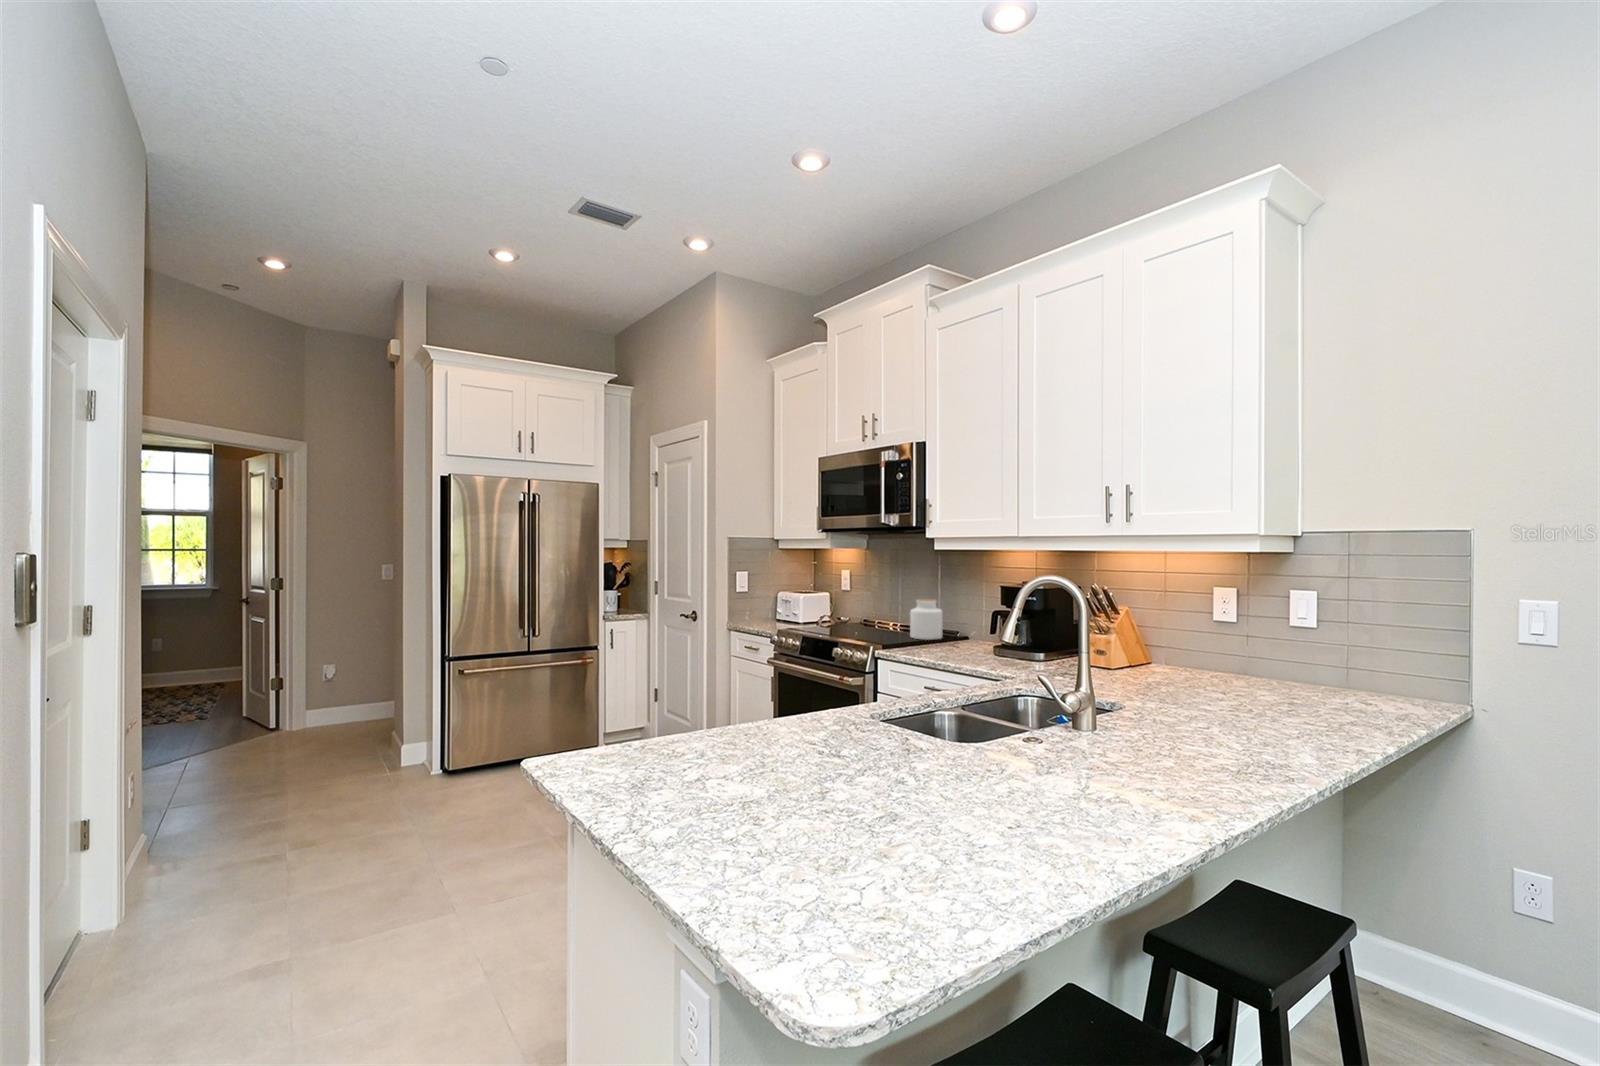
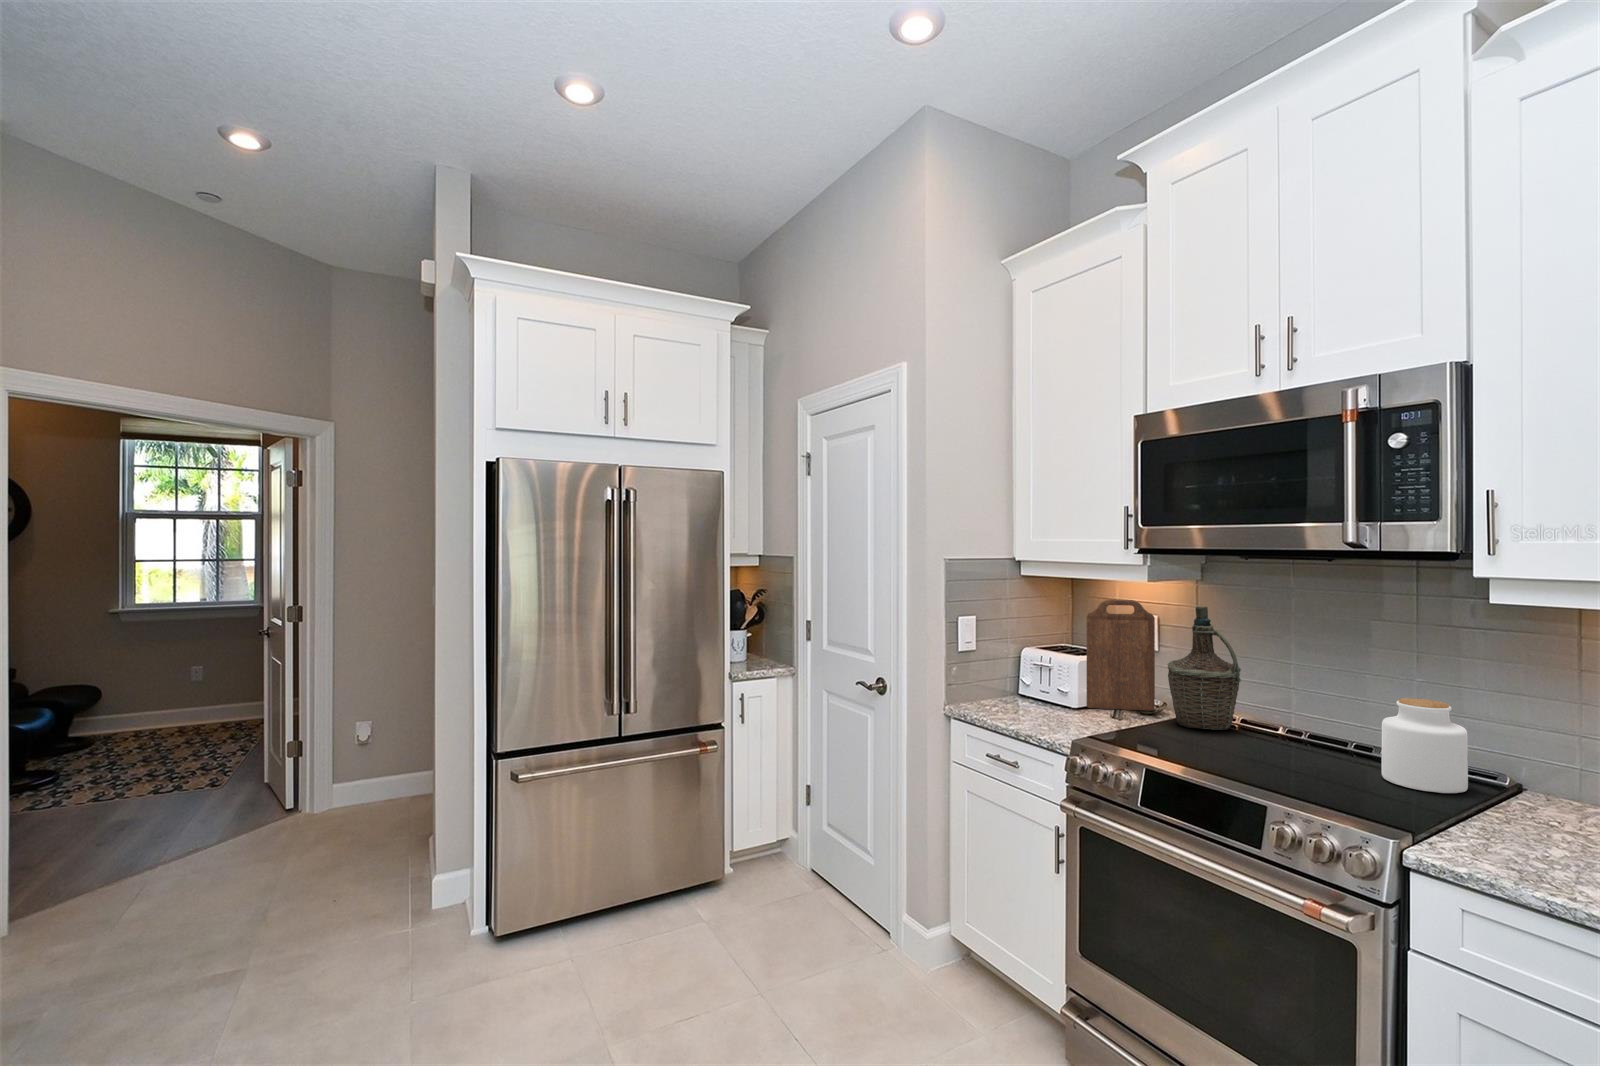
cutting board: none [806,560,842,622] -> present [1086,599,1155,711]
bottle: none [841,561,876,627] -> present [1167,606,1241,730]

